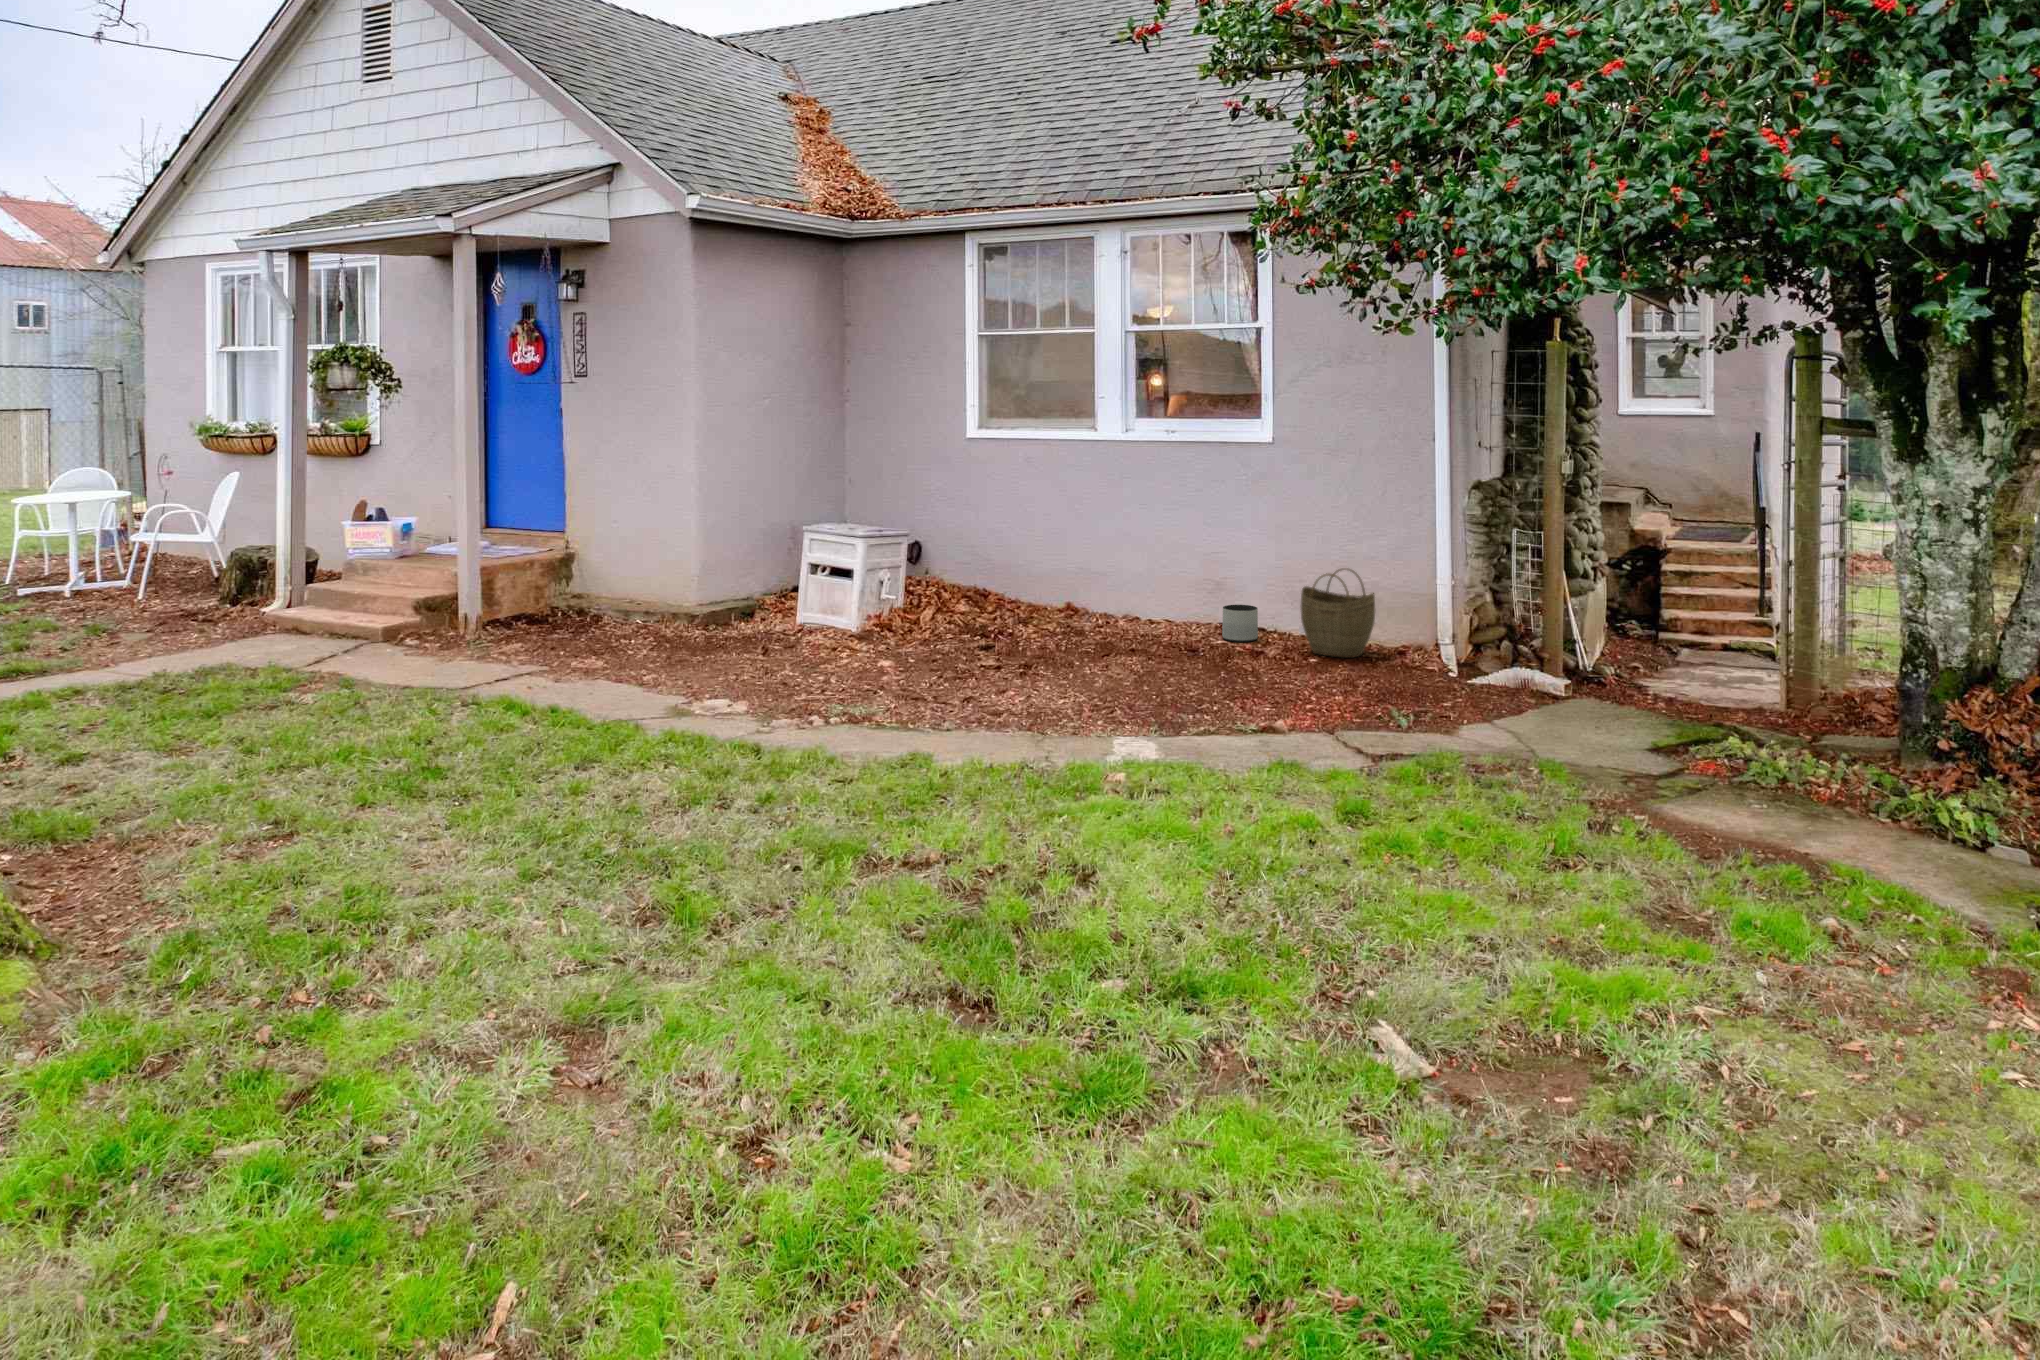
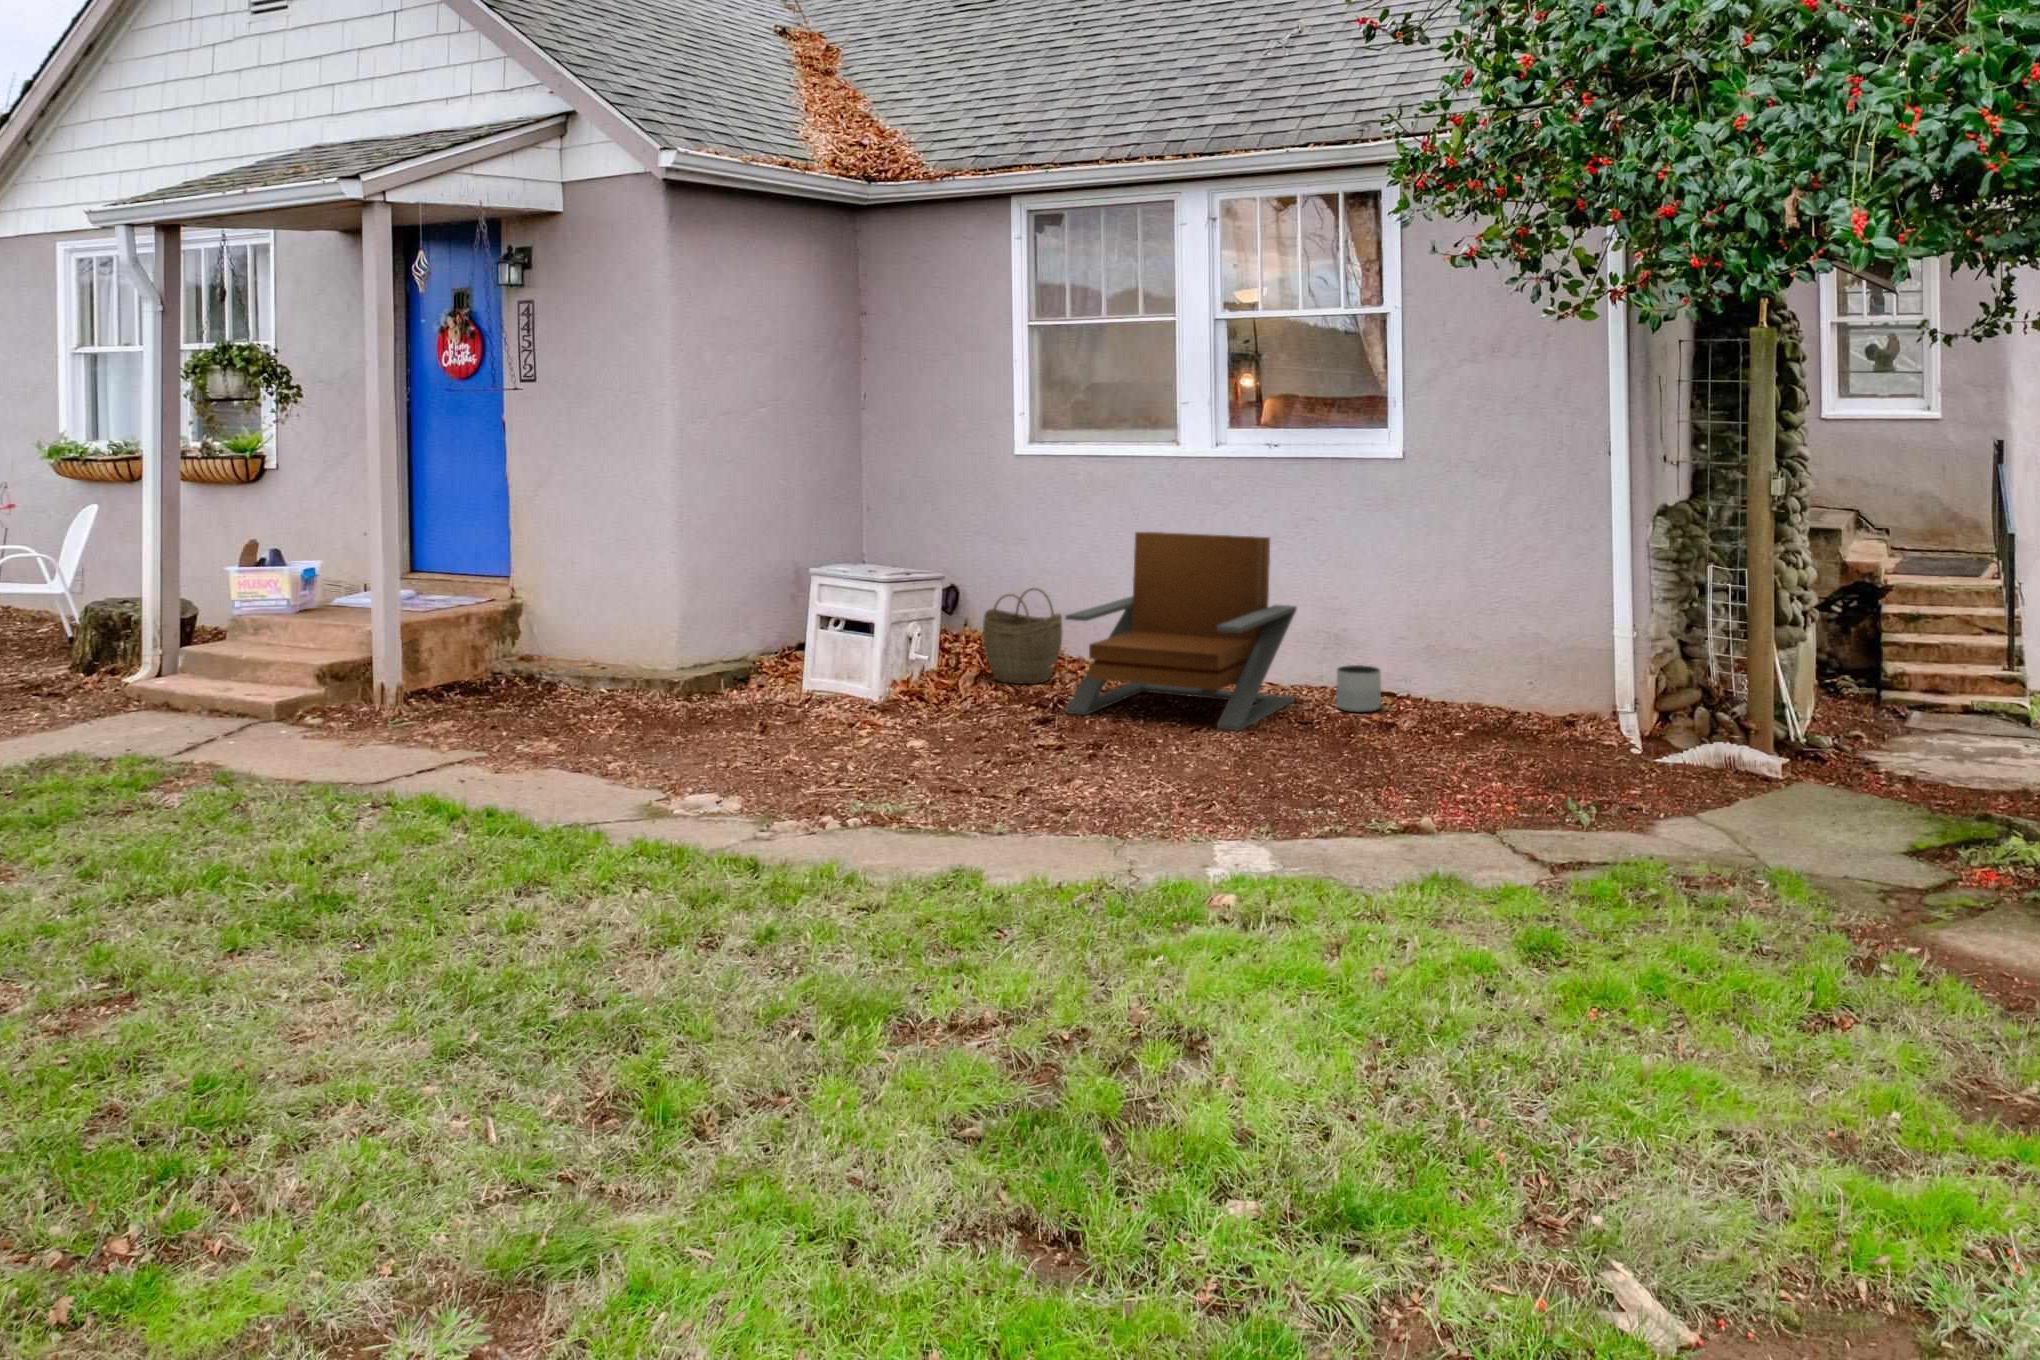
lounge chair: none [1006,497,1192,655] -> present [1065,532,1297,731]
woven basket: present [1300,568,1375,658] -> present [983,588,1063,684]

